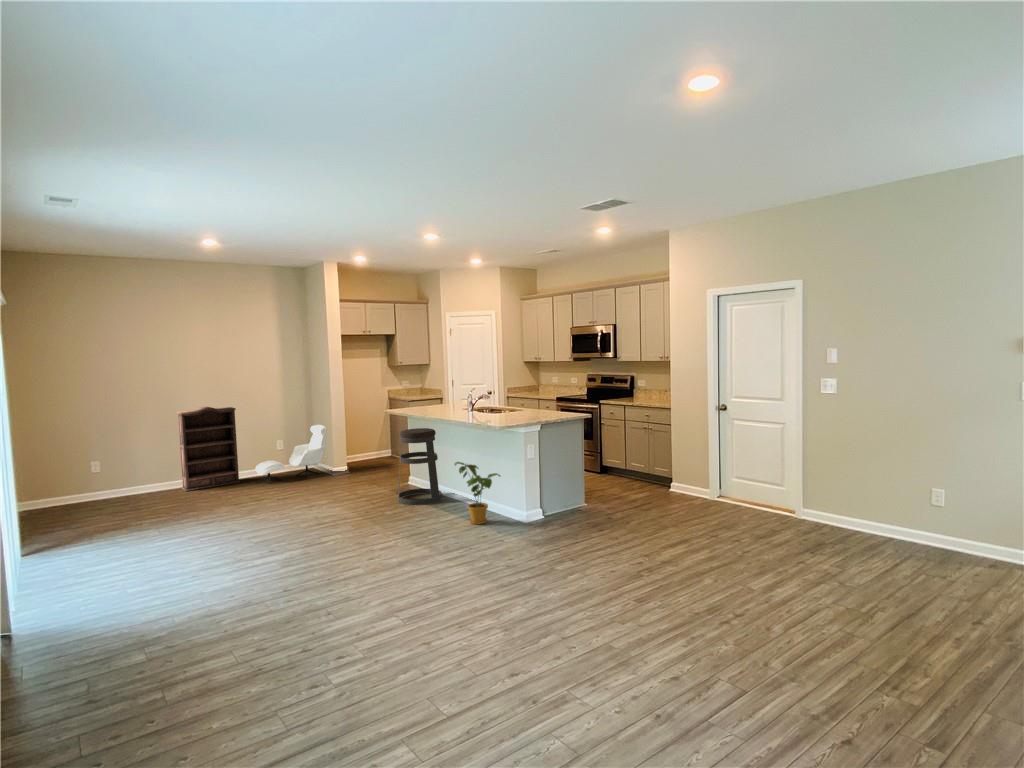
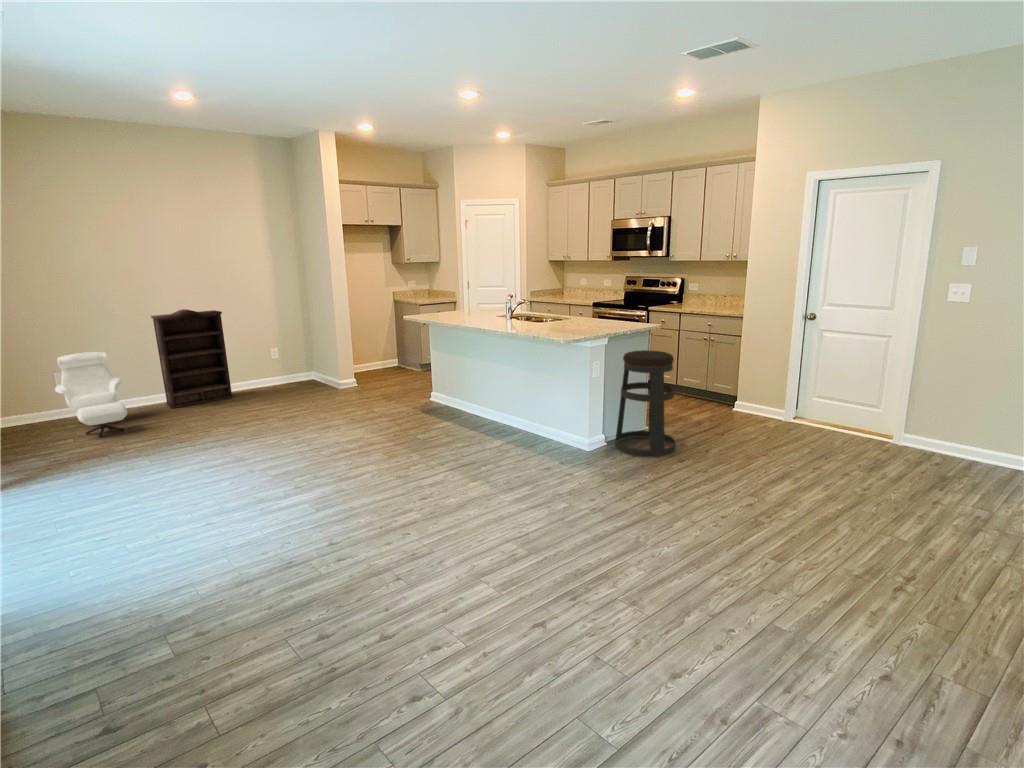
armchair: present [256,425,326,484] -> present [55,352,127,437]
bar stool: present [398,428,442,505] -> present [615,350,676,457]
house plant: present [455,462,500,524] -> none [506,380,557,453]

